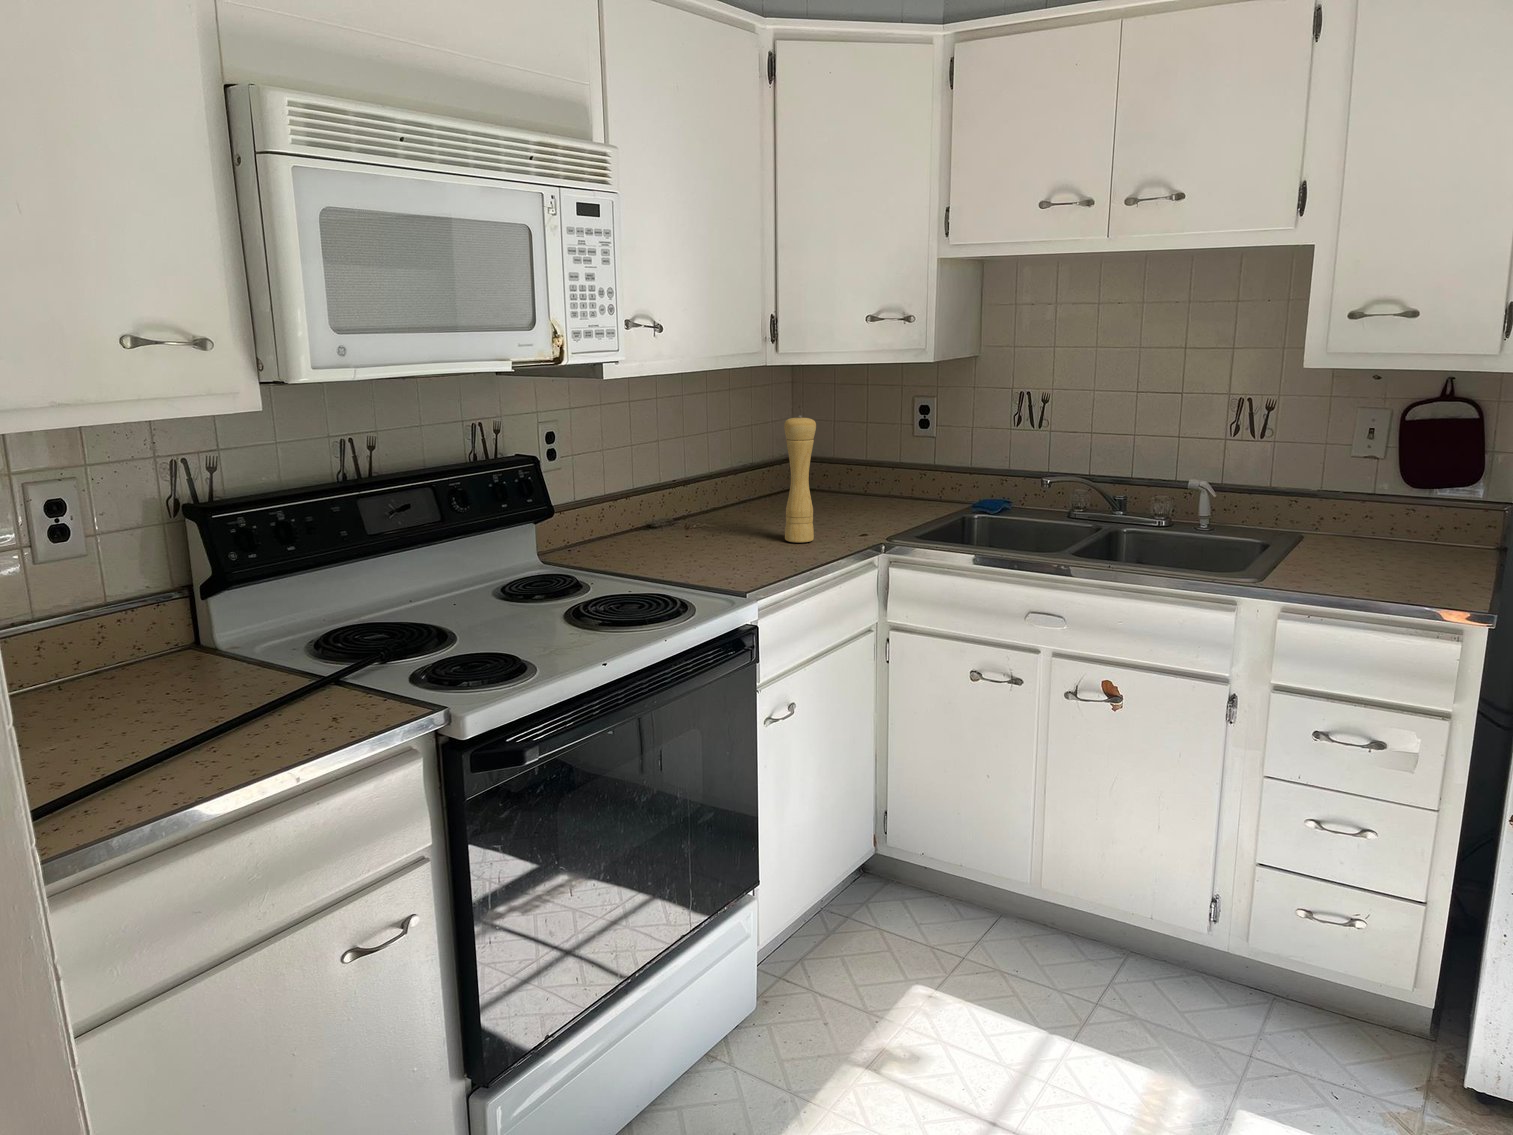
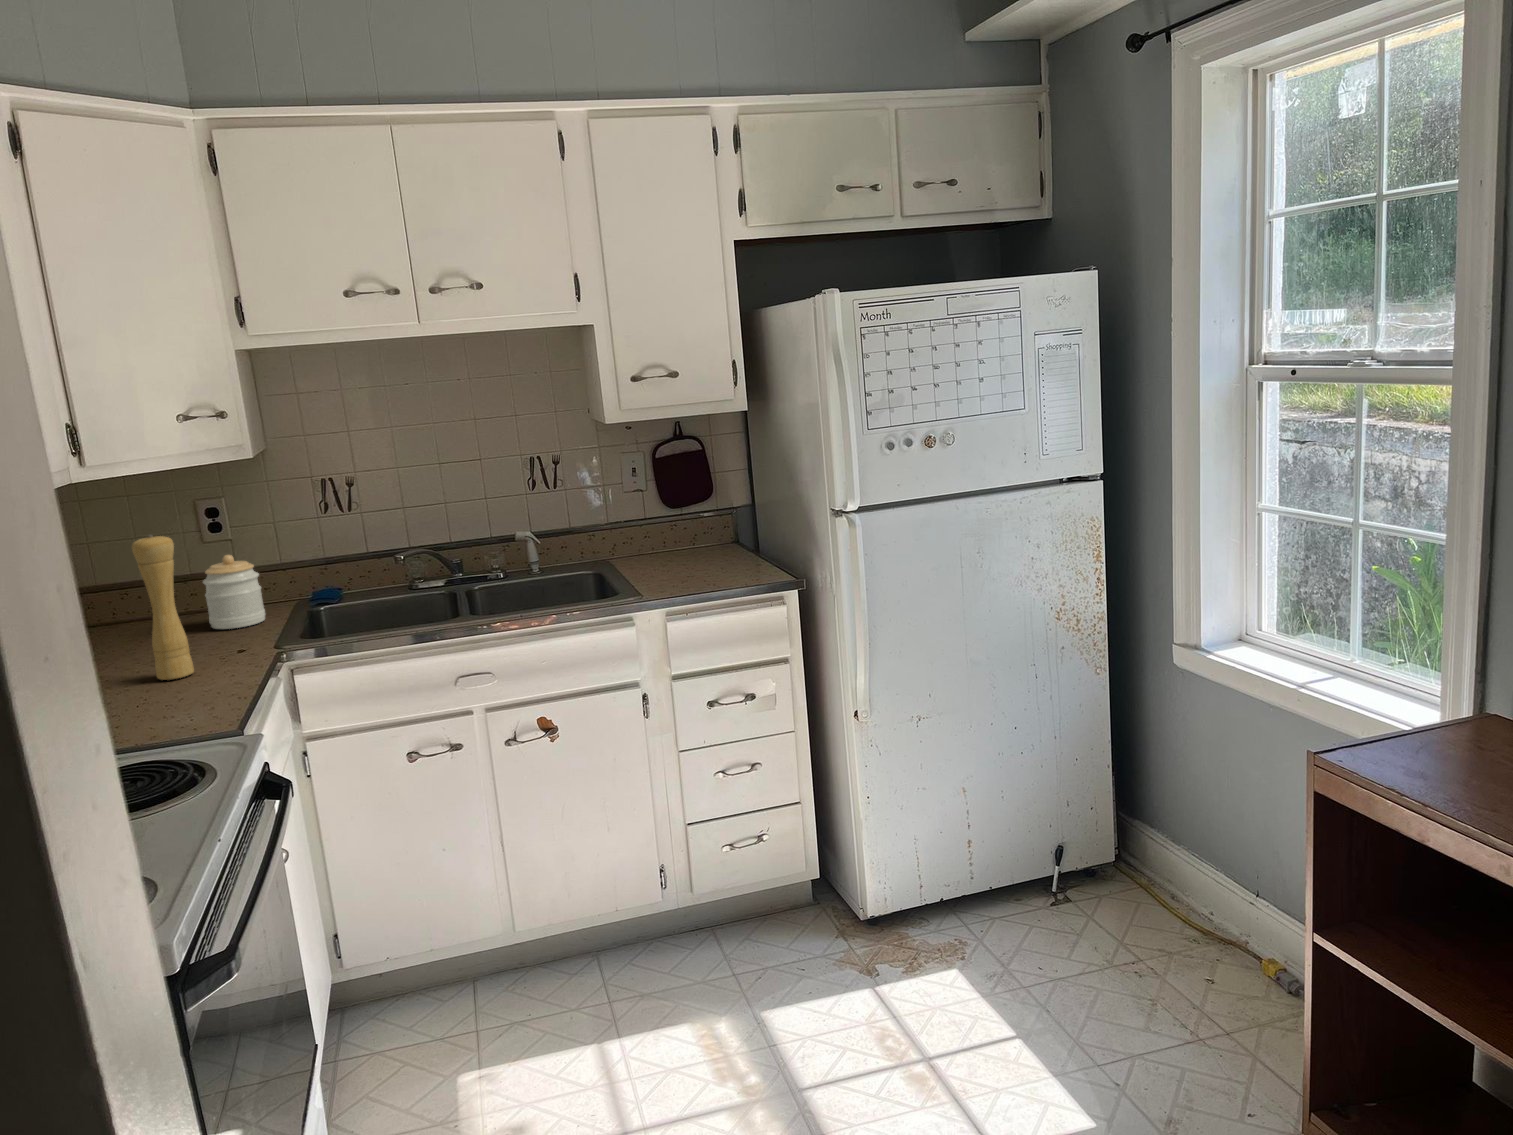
jar: none [887,448,936,515] -> present [203,555,265,629]

